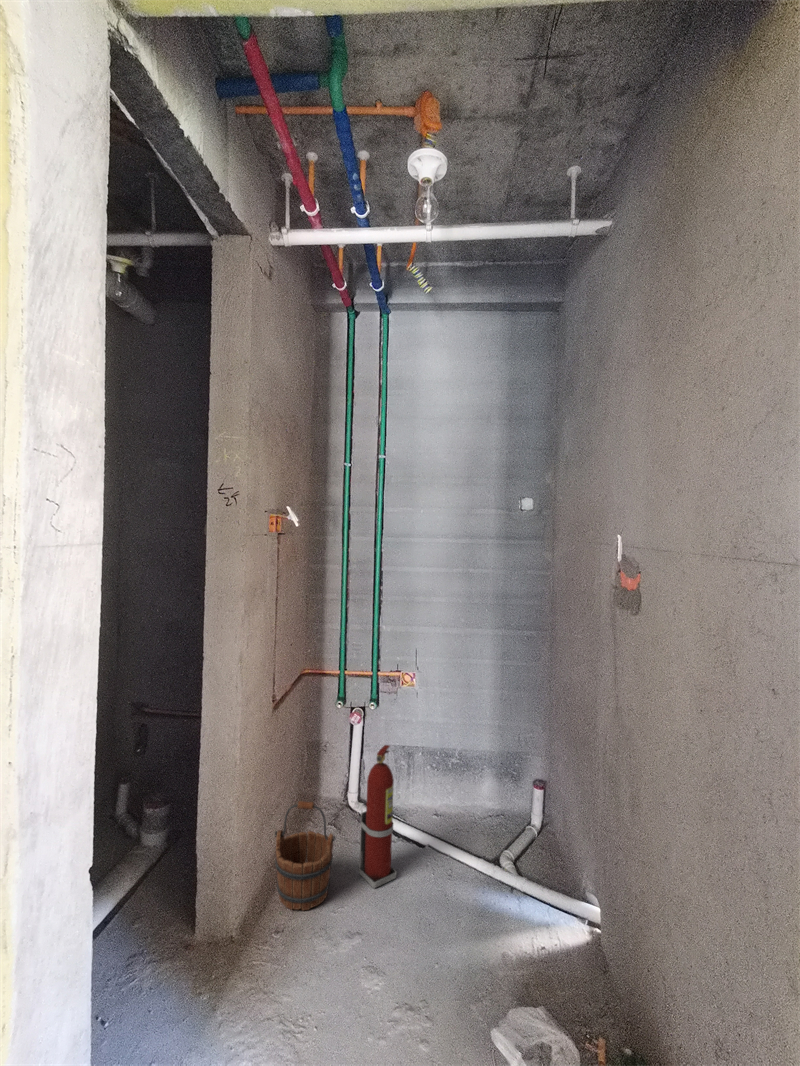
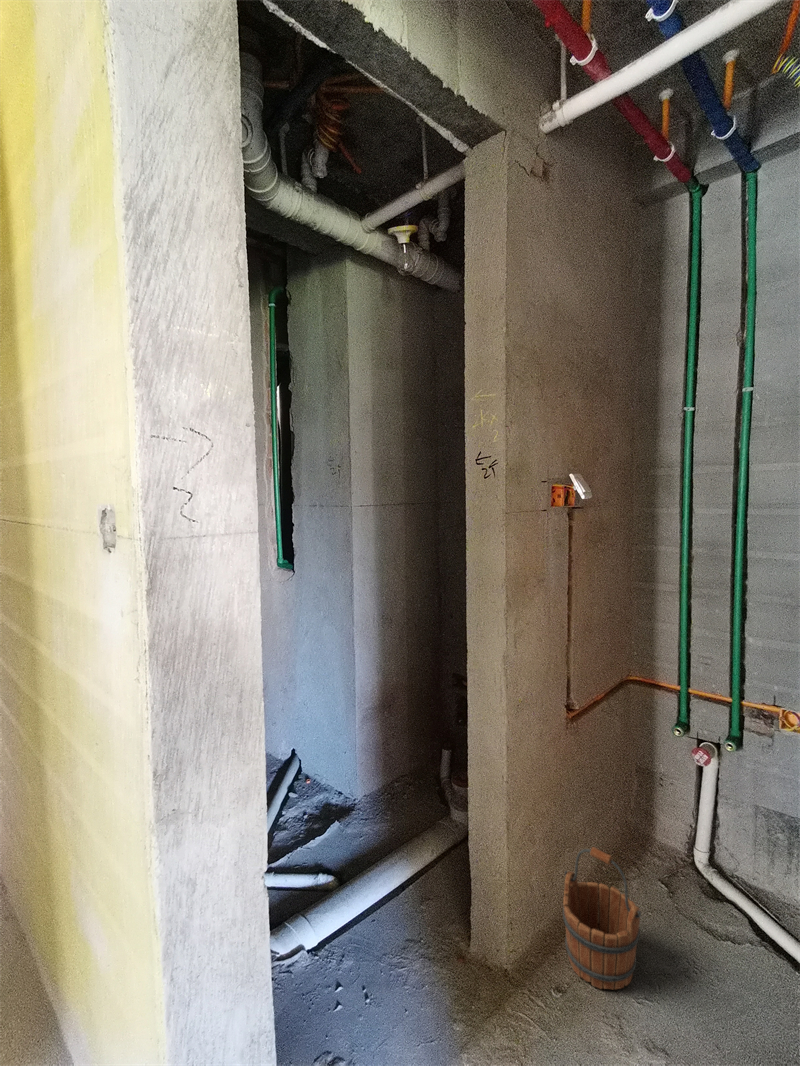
fire extinguisher: present [359,745,396,888] -> none [684,813,745,1011]

